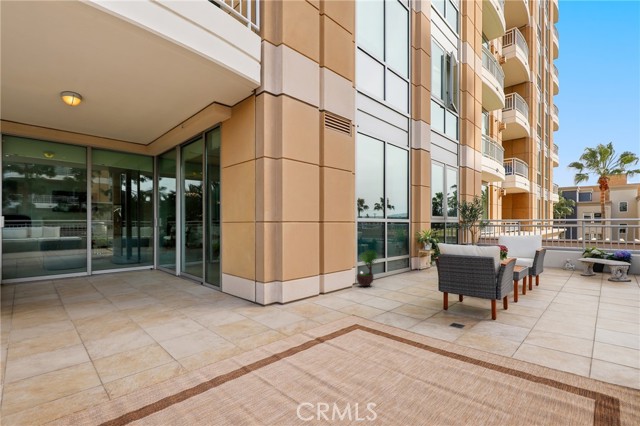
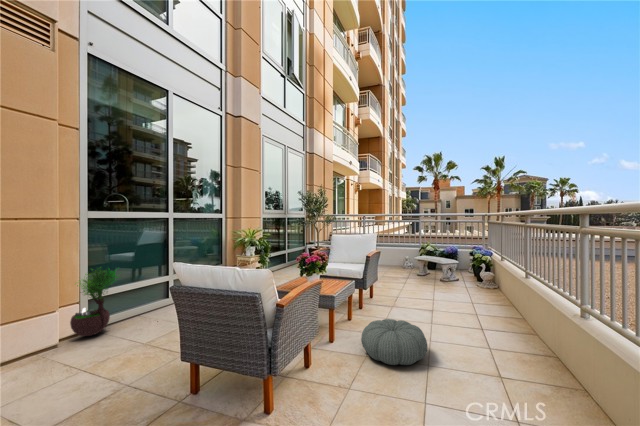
pouf: none [544,289,595,313] -> present [361,319,427,365]

